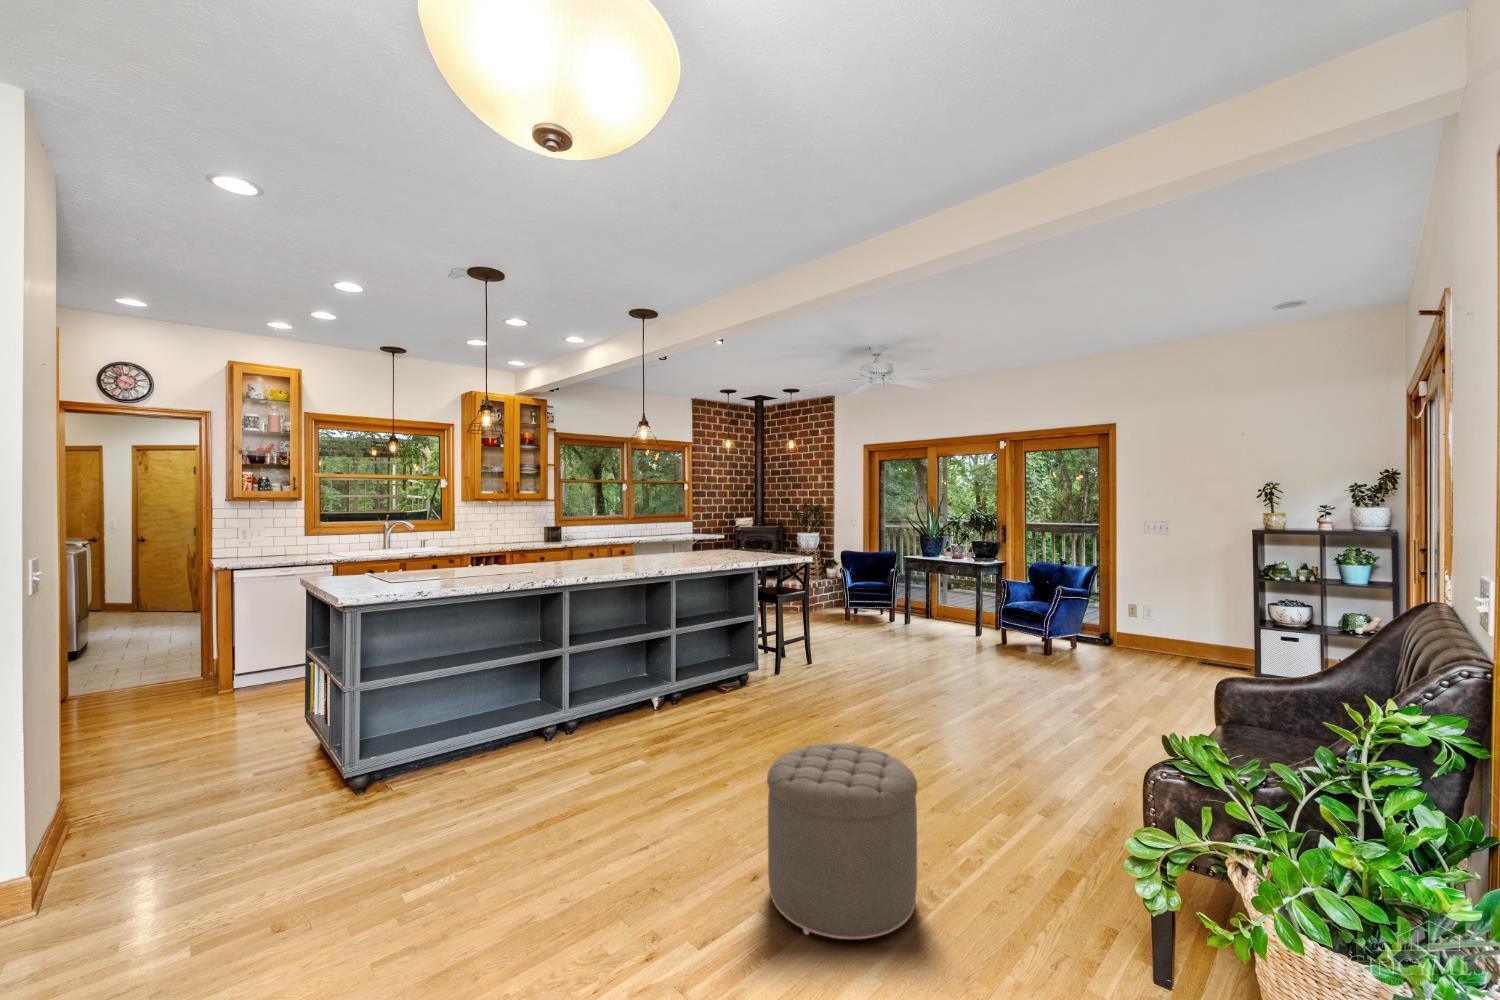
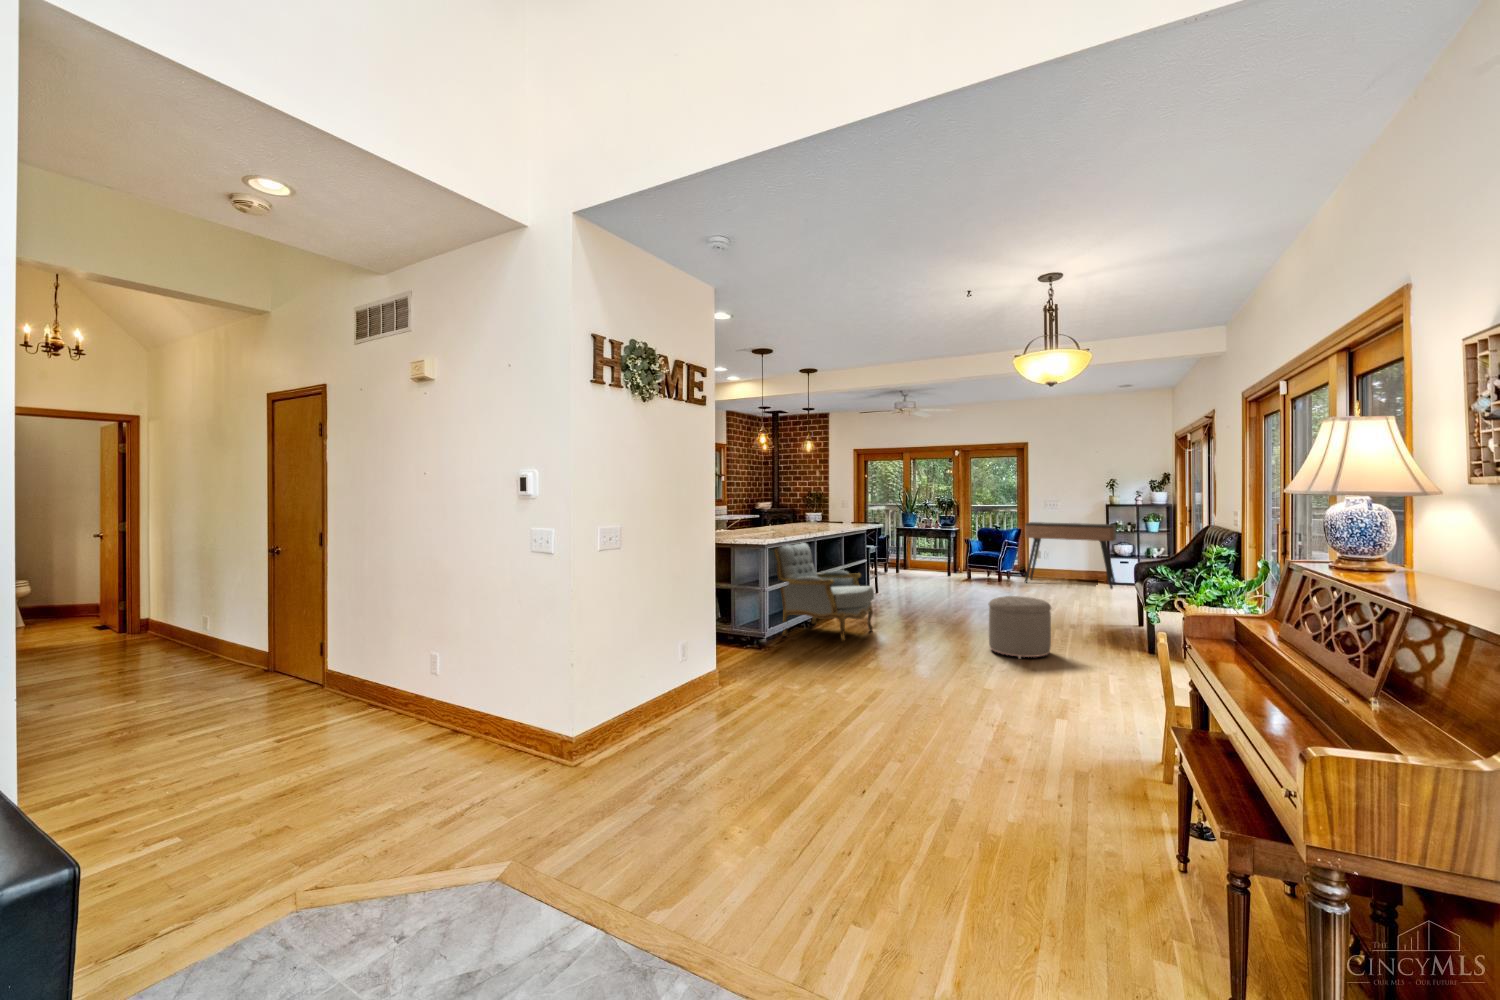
console table: none [1091,557,1273,692] -> present [1025,522,1116,589]
armchair: none [459,573,647,799] -> present [772,543,874,642]

